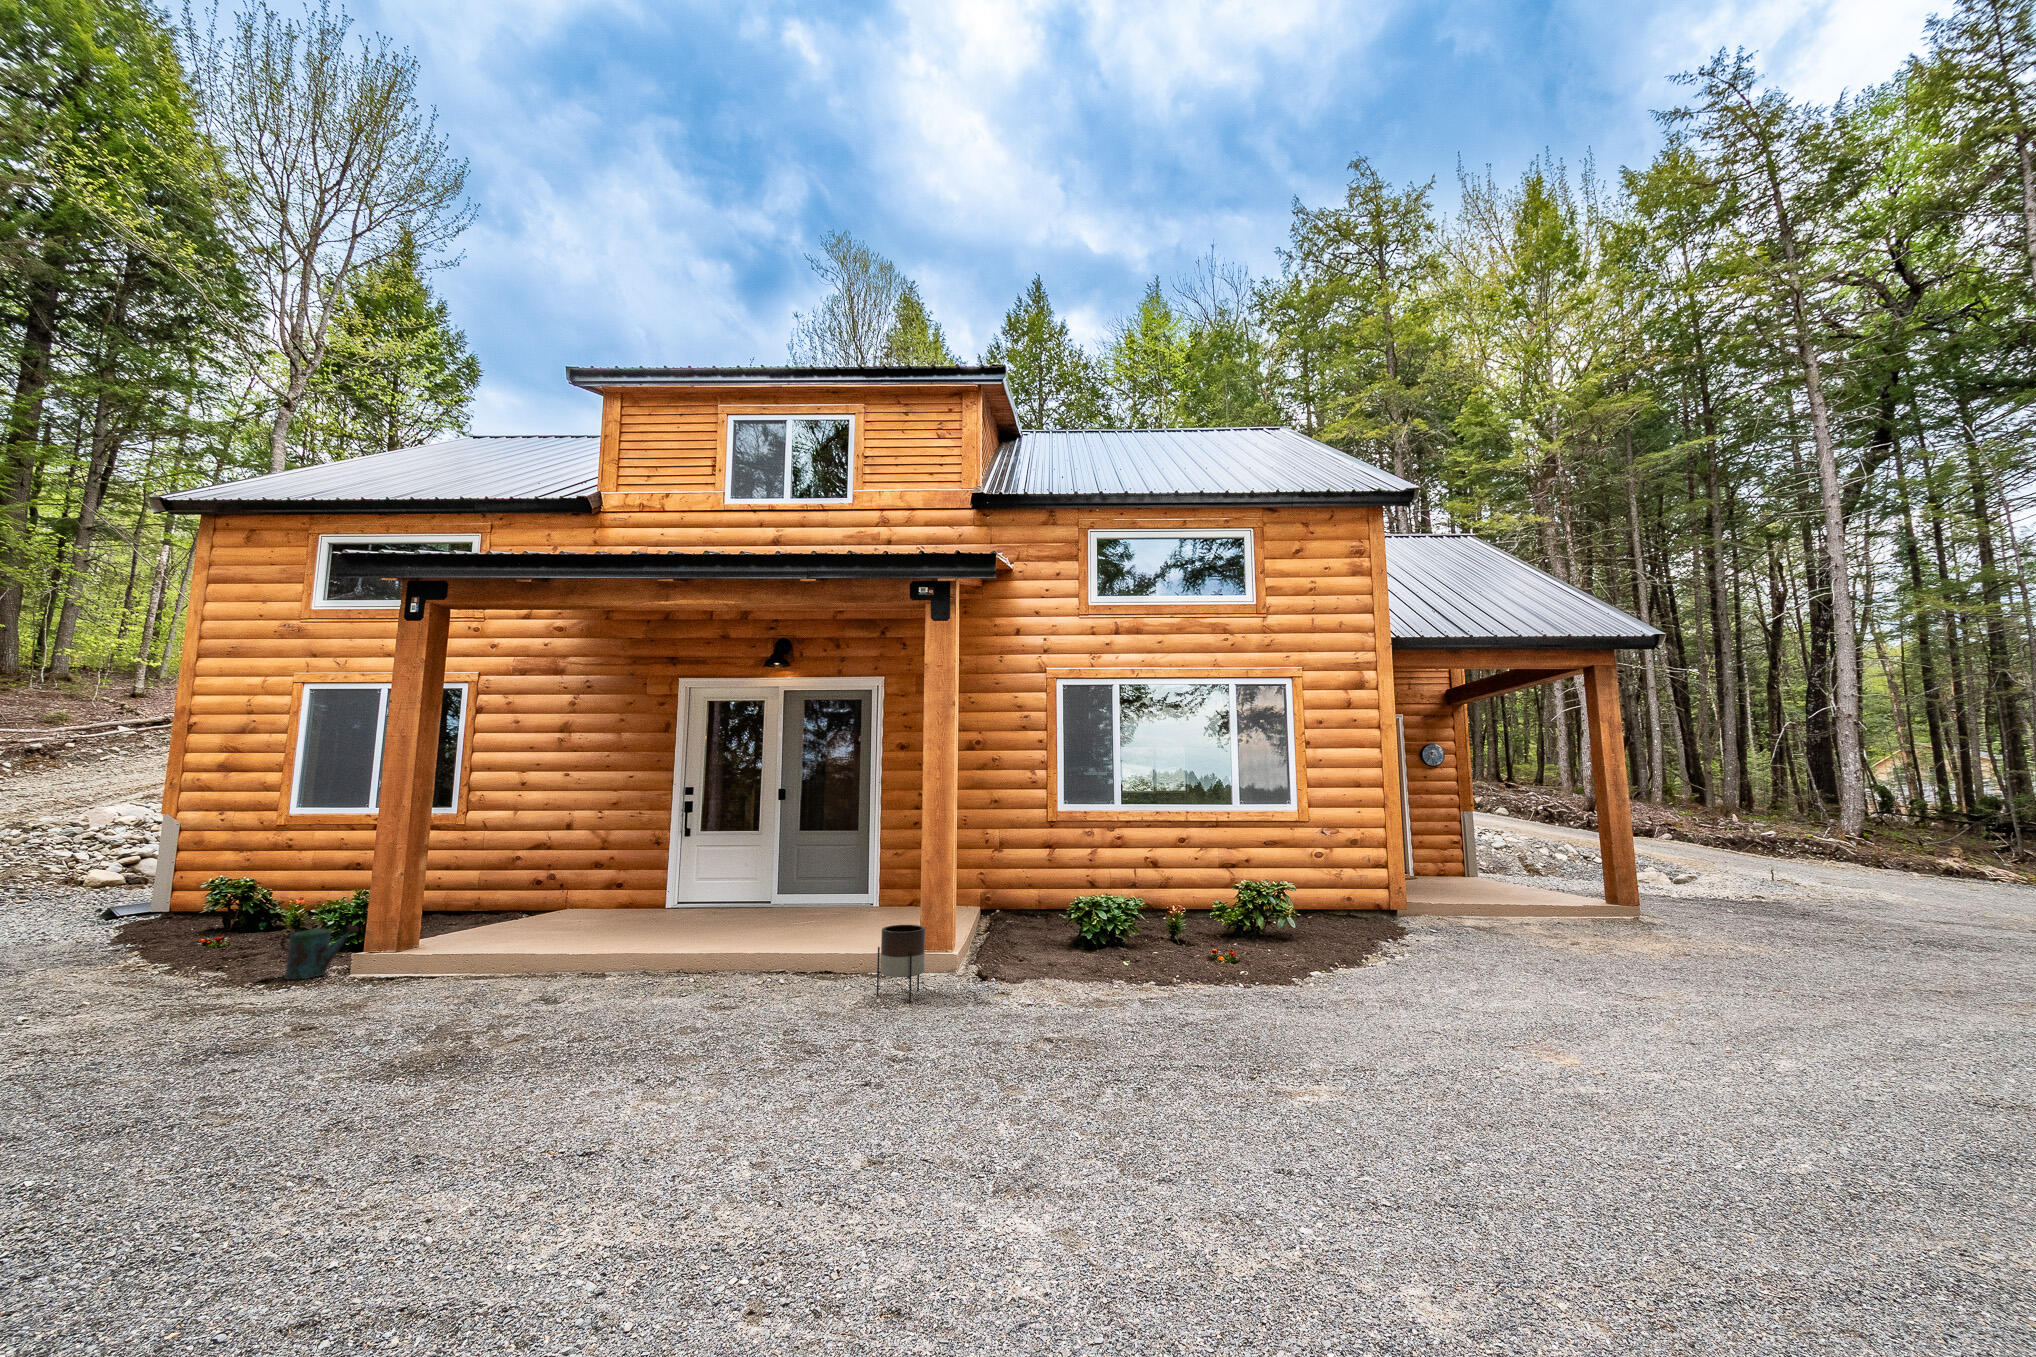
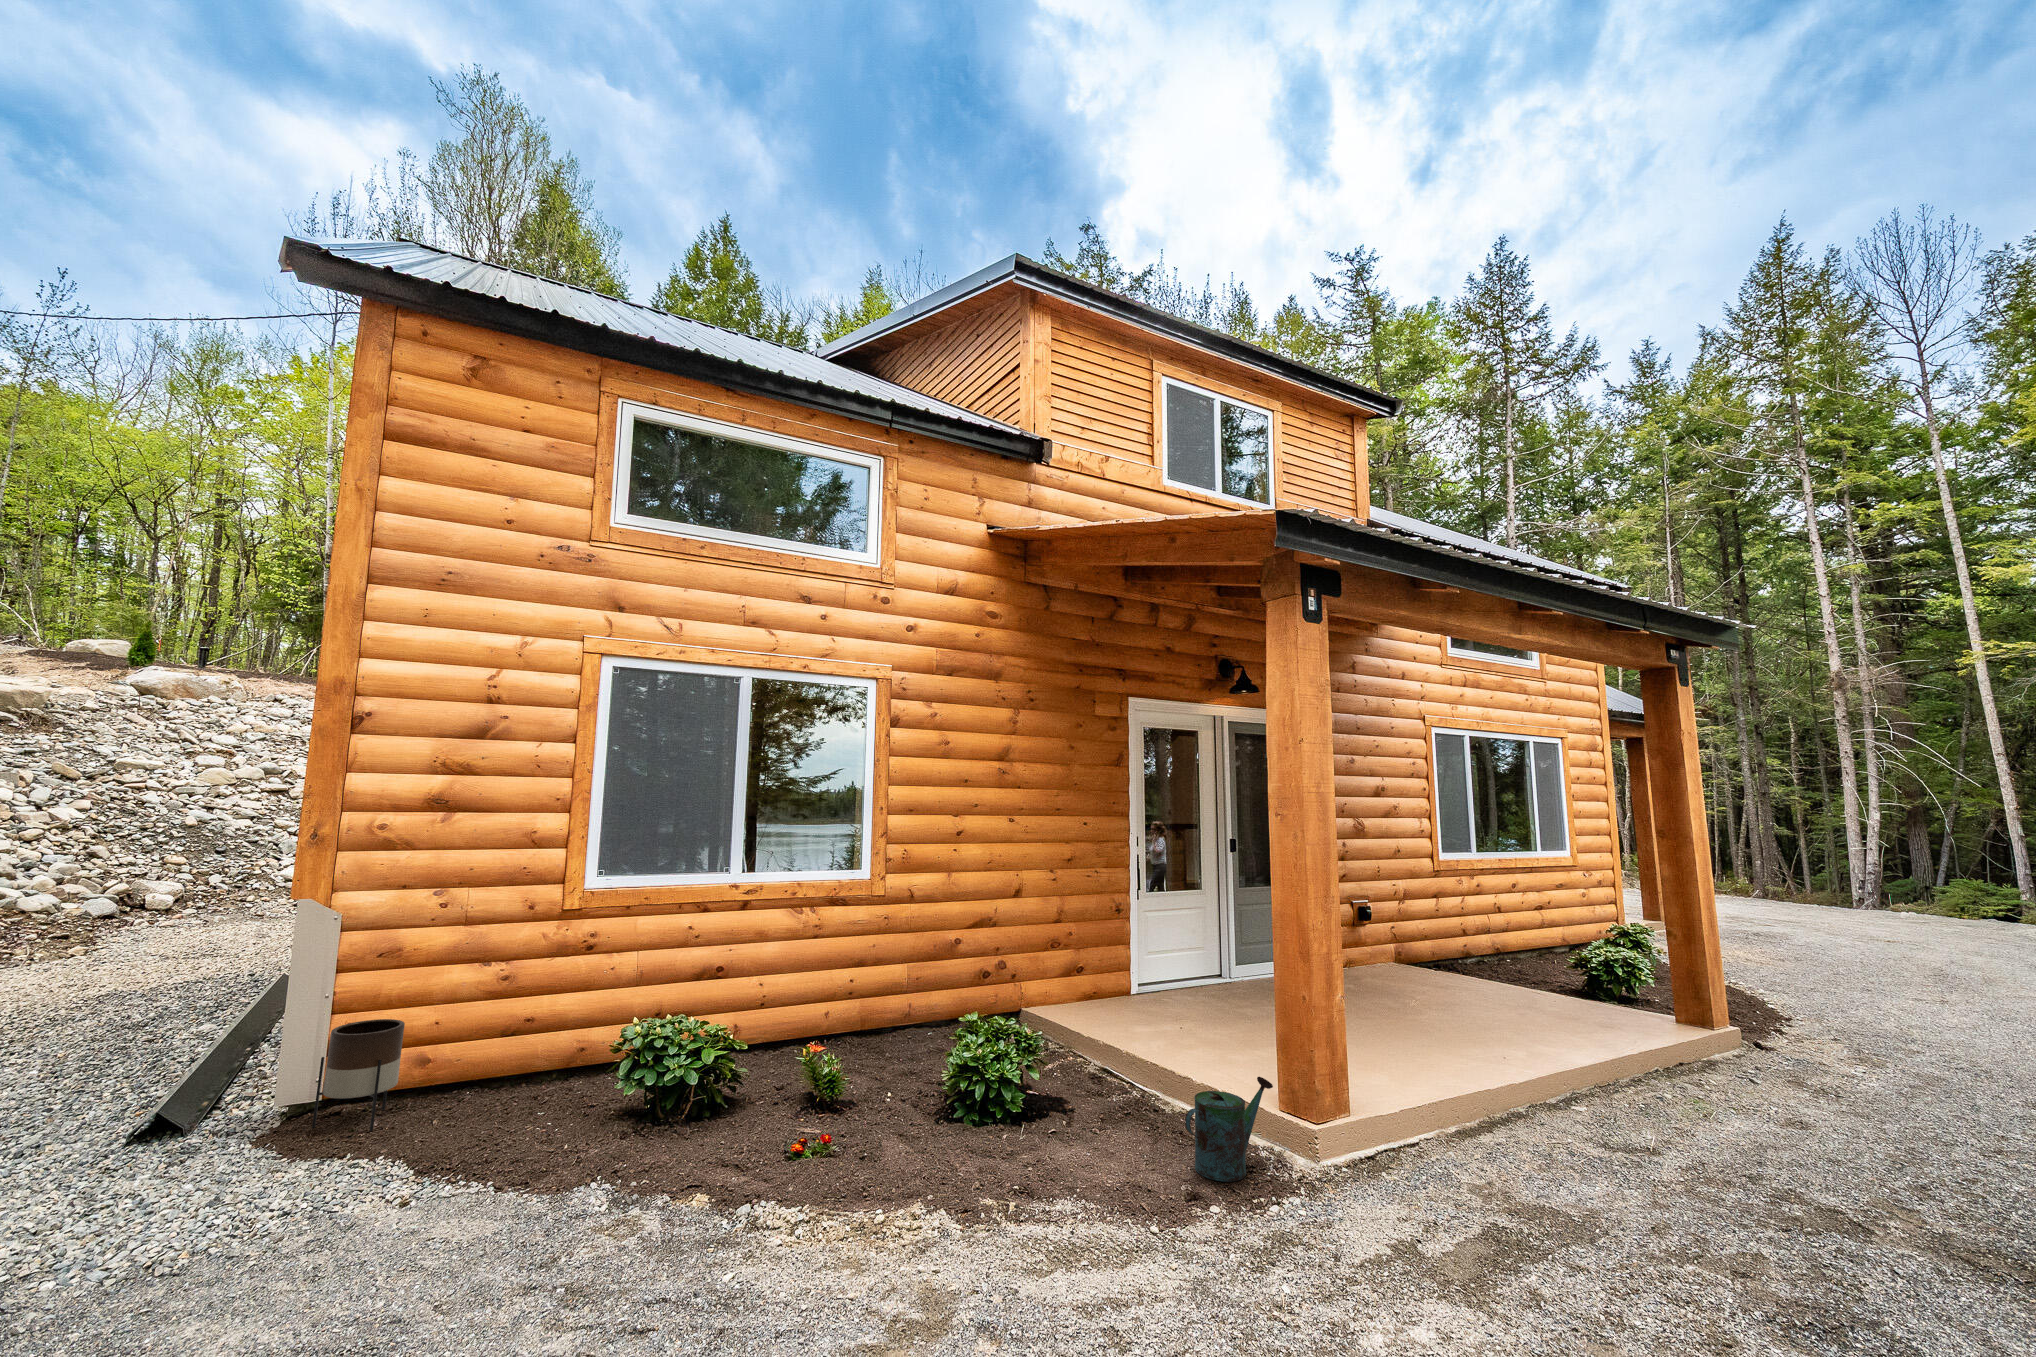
planter: present [877,925,925,1003] -> present [312,1019,405,1131]

